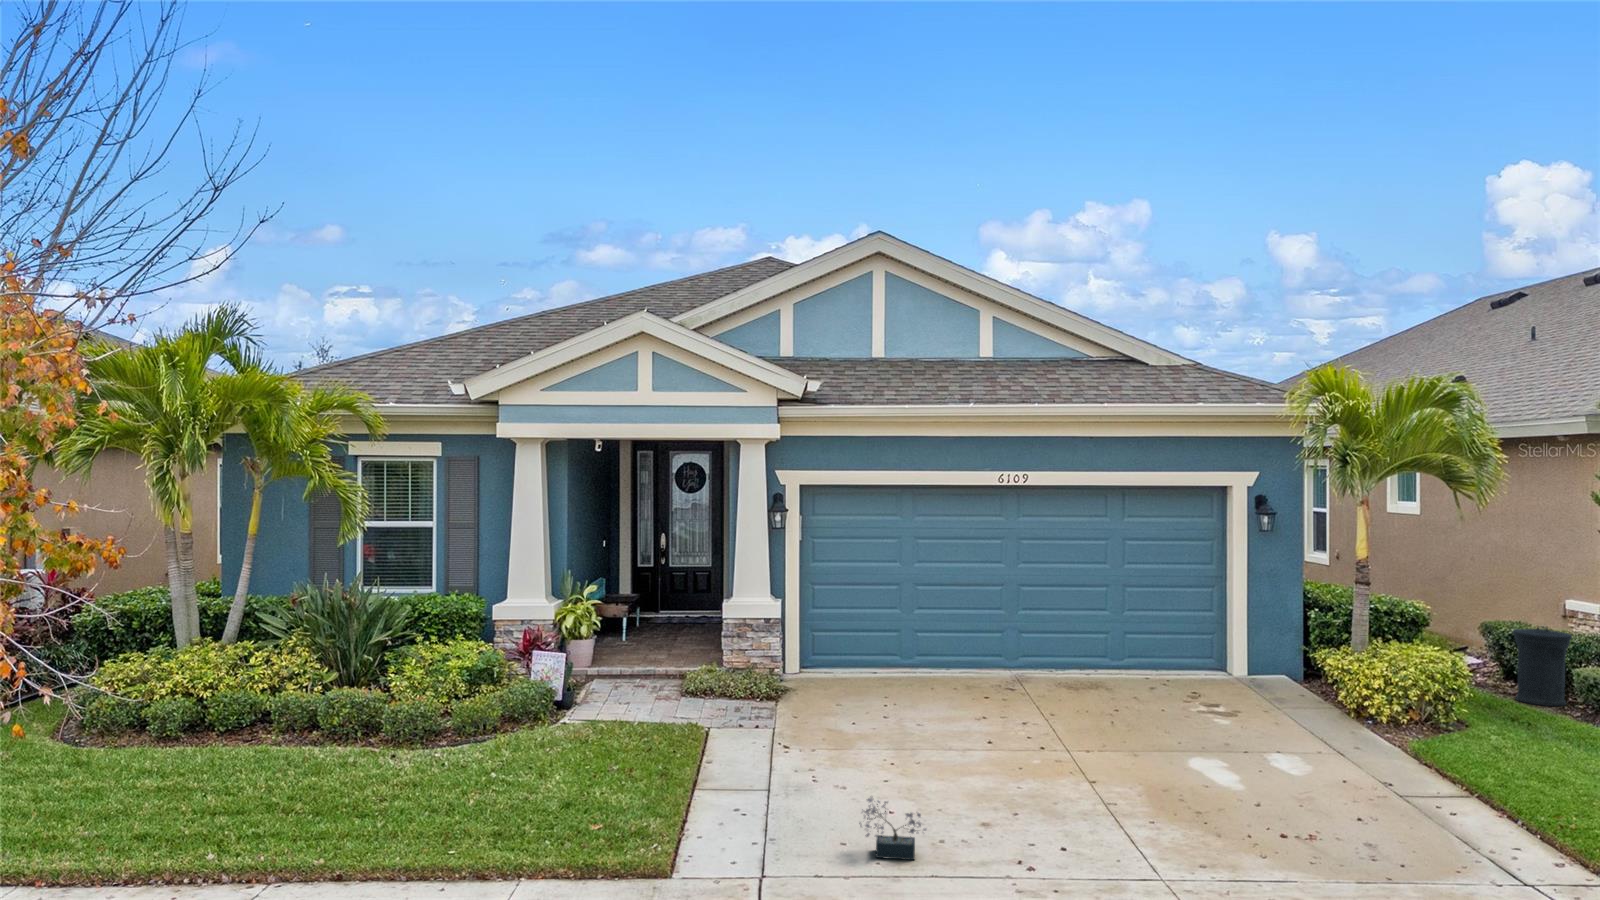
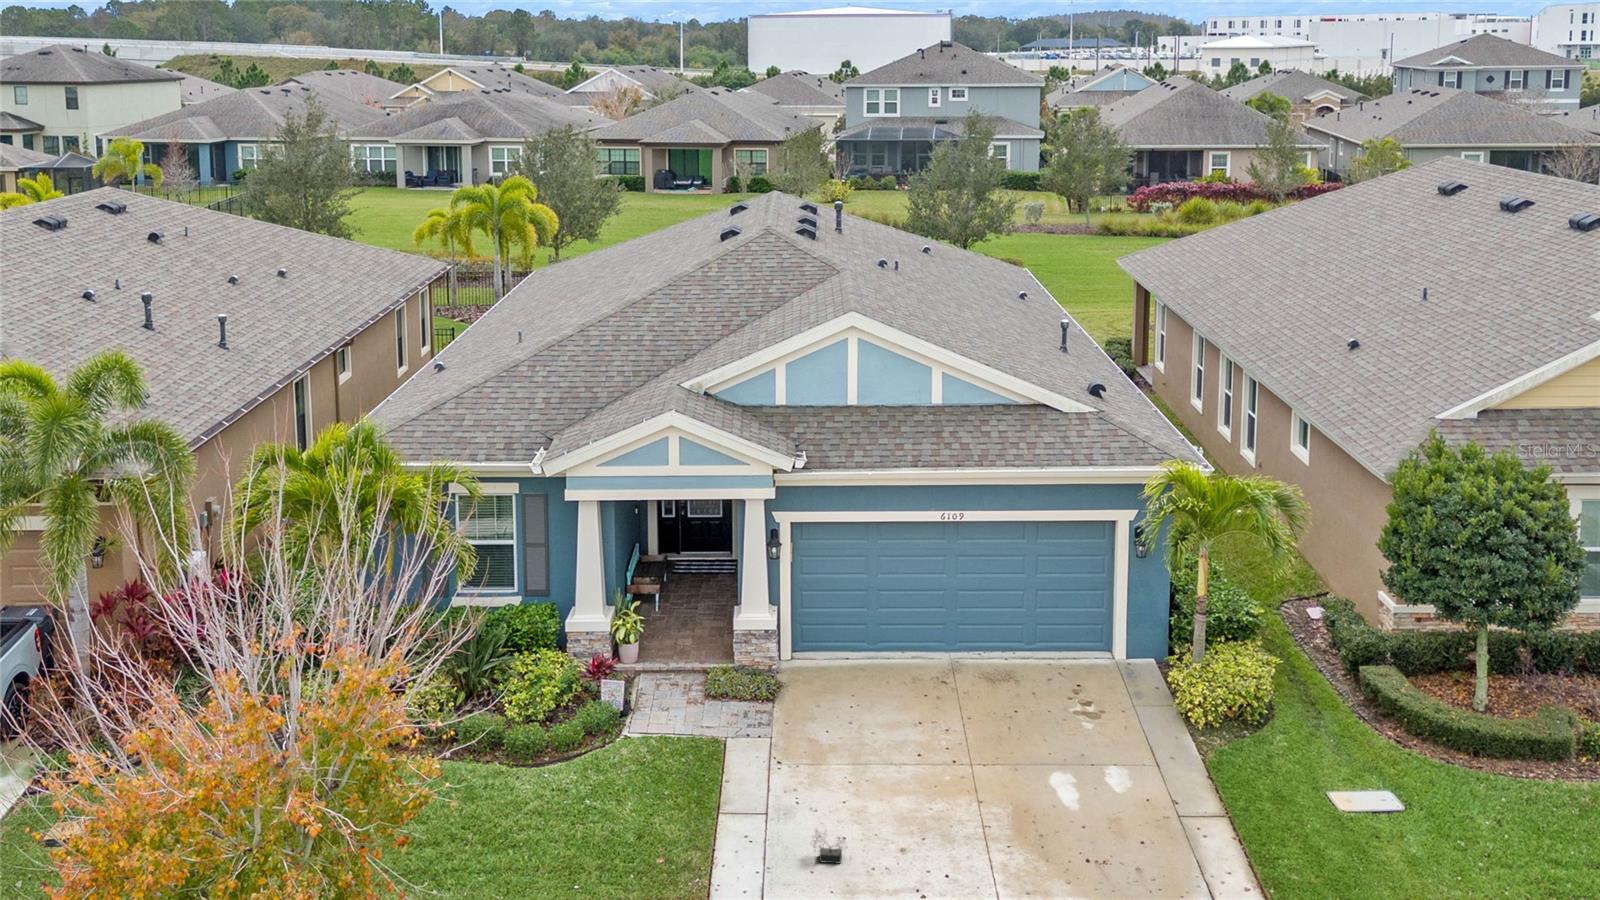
trash can: present [1513,627,1572,706] -> none [1310,633,1351,693]

